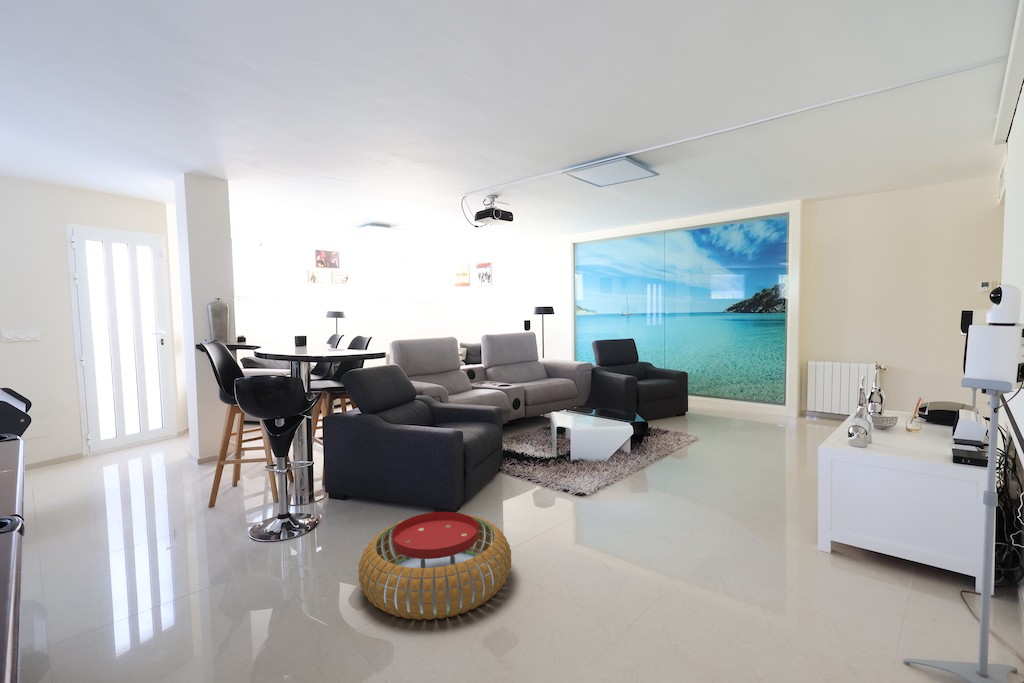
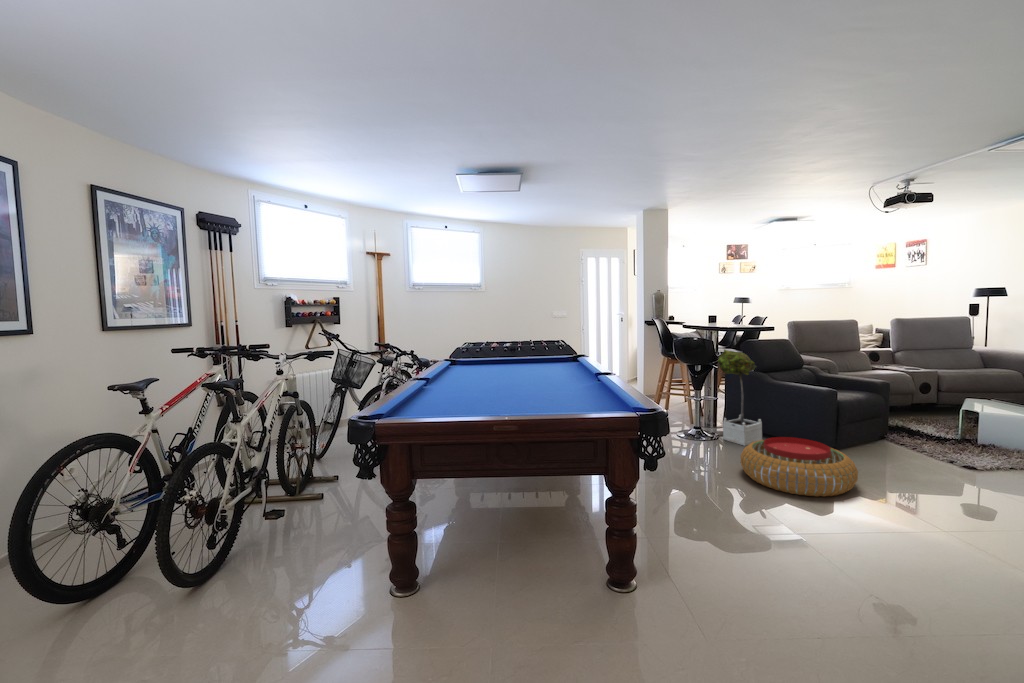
potted tree: none [311,387,381,531] -> present [718,349,762,446]

